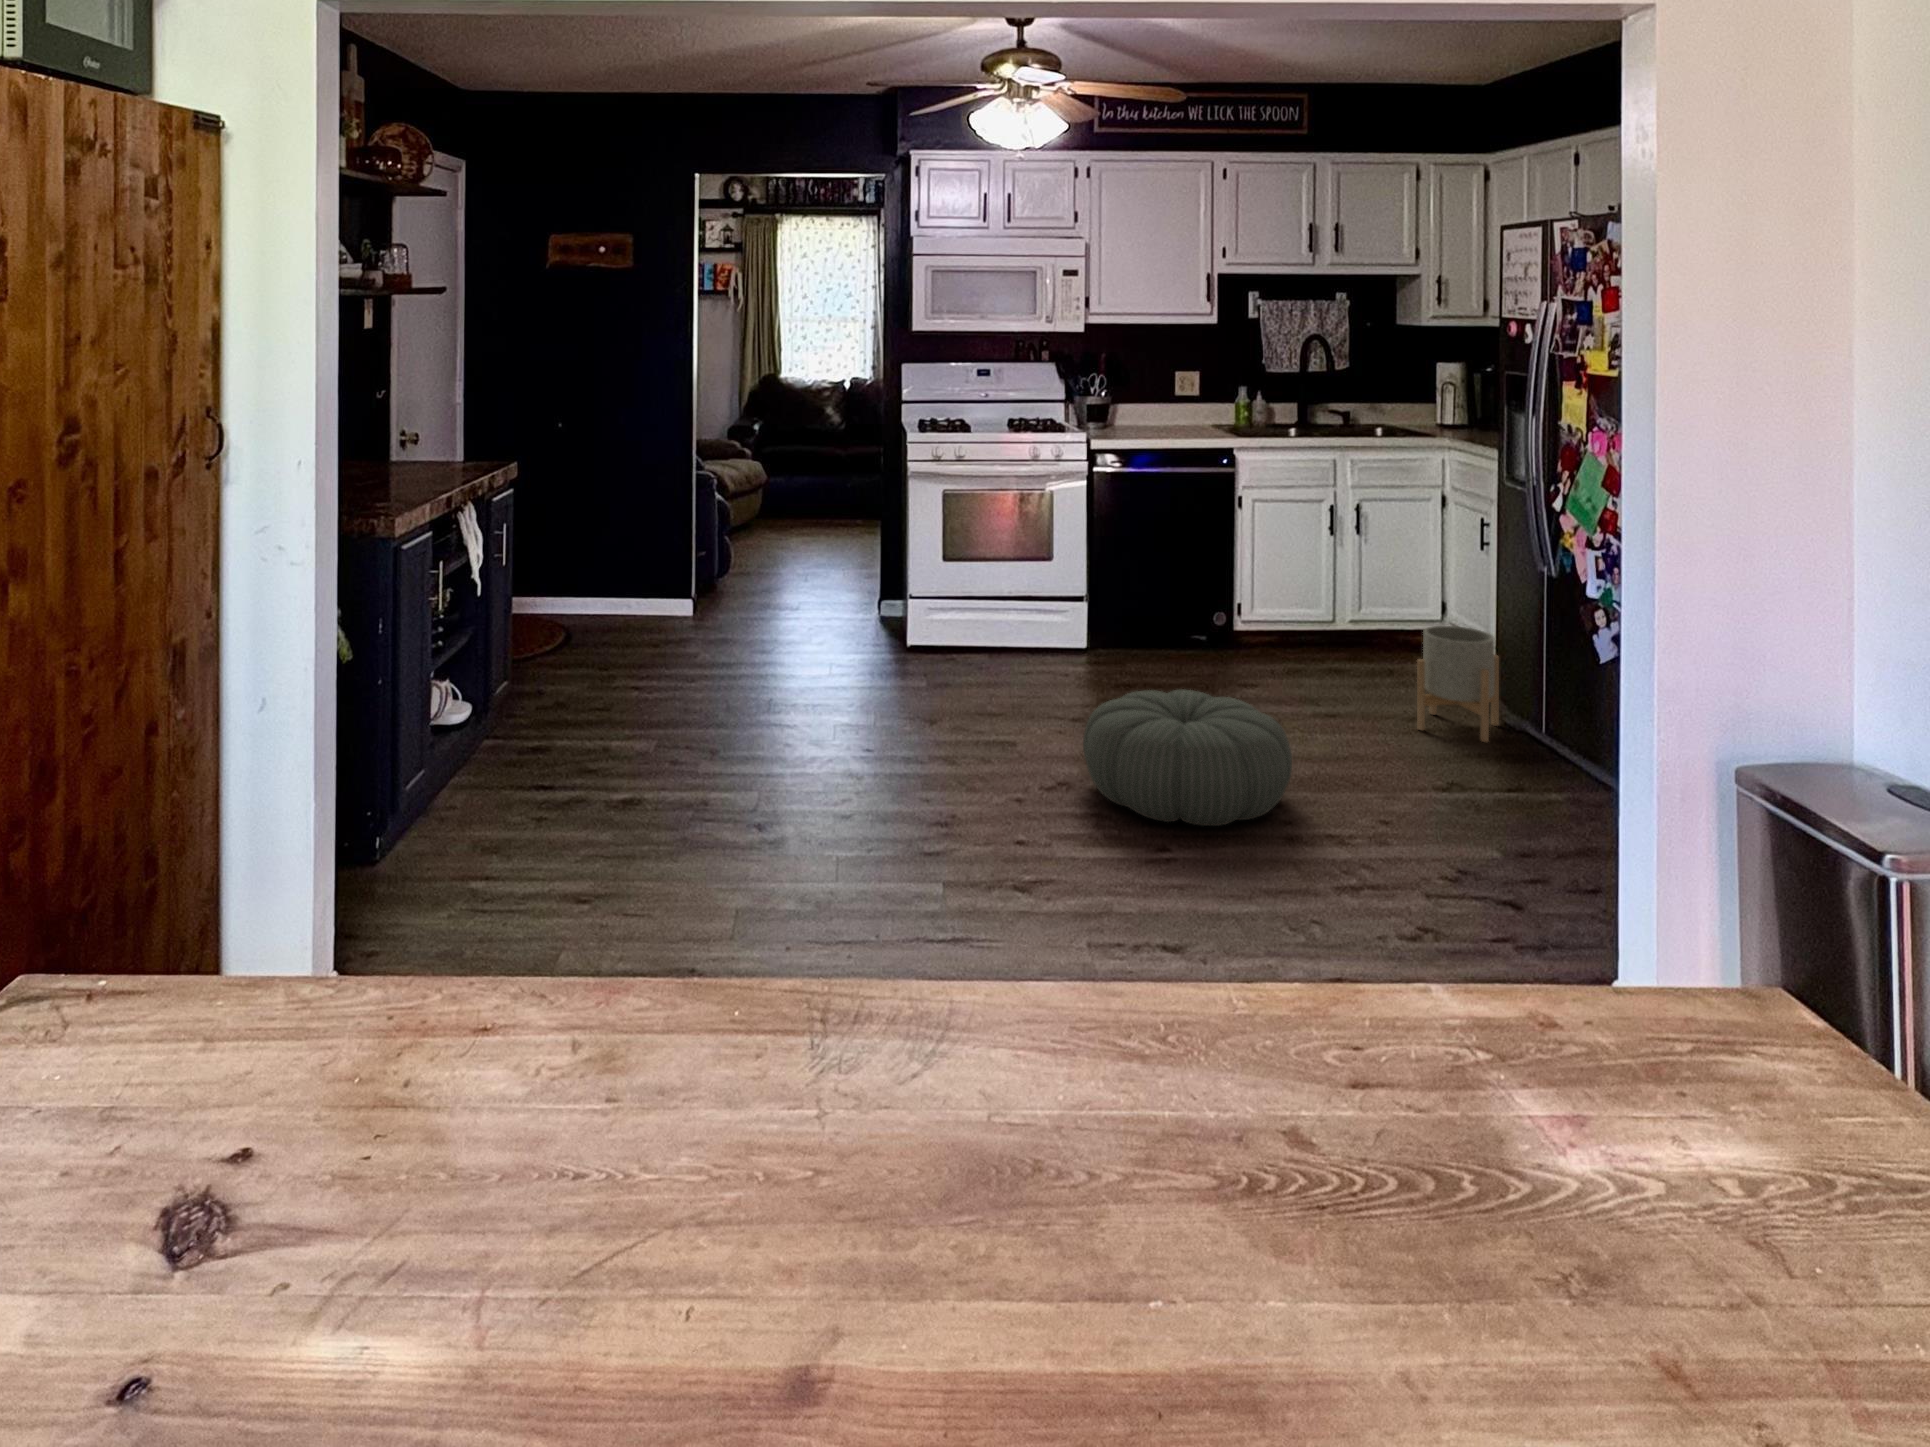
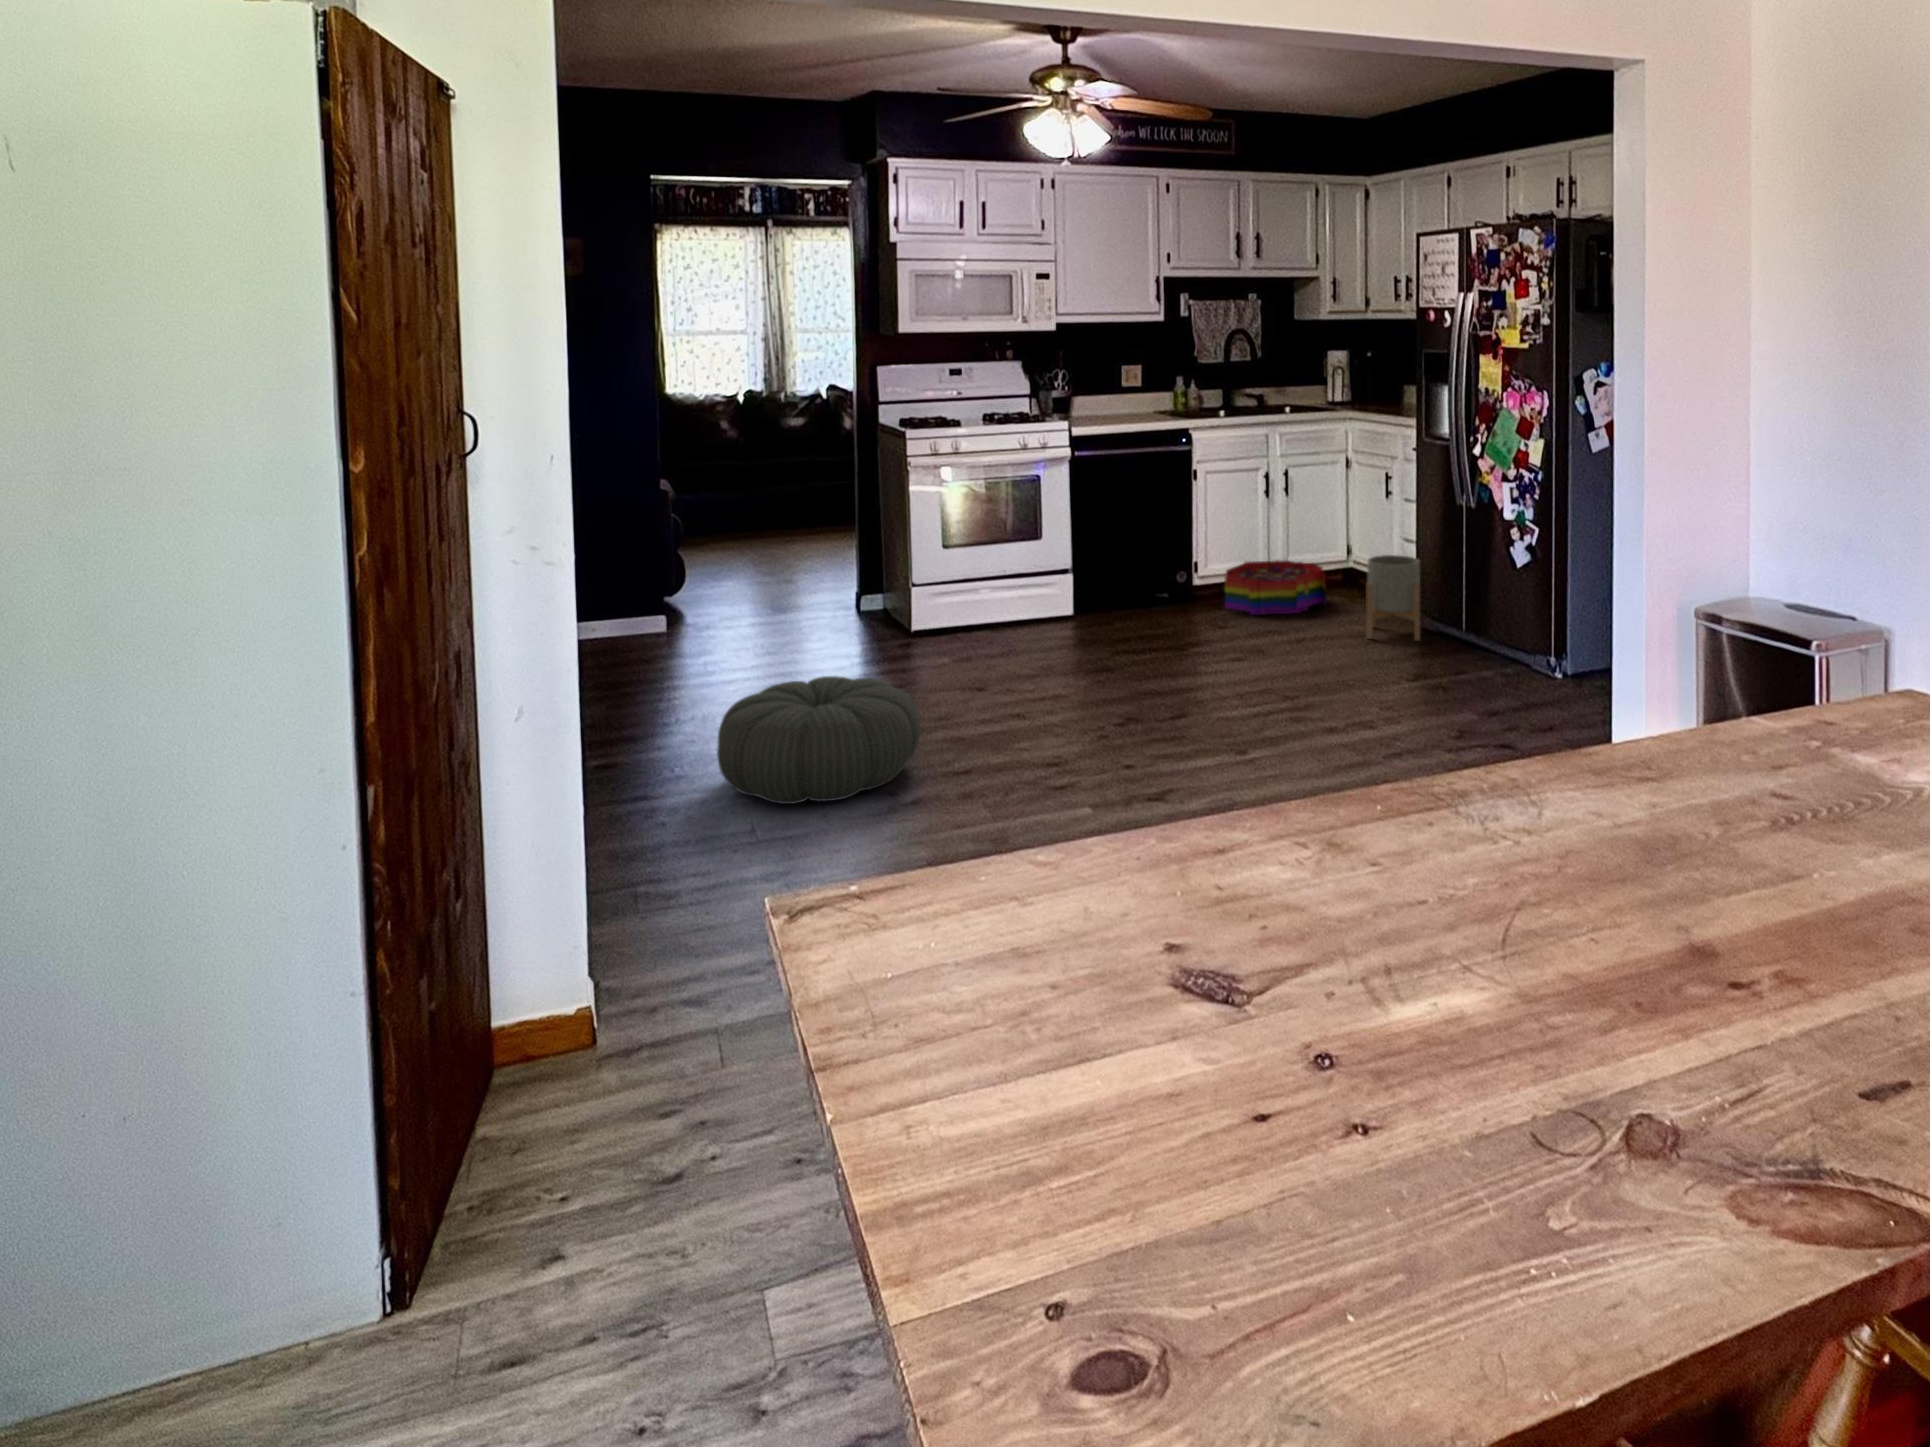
storage bin: none [1262,610,1392,683] -> present [1225,560,1326,615]
pouf: present [1083,689,1292,826] -> present [717,676,920,804]

